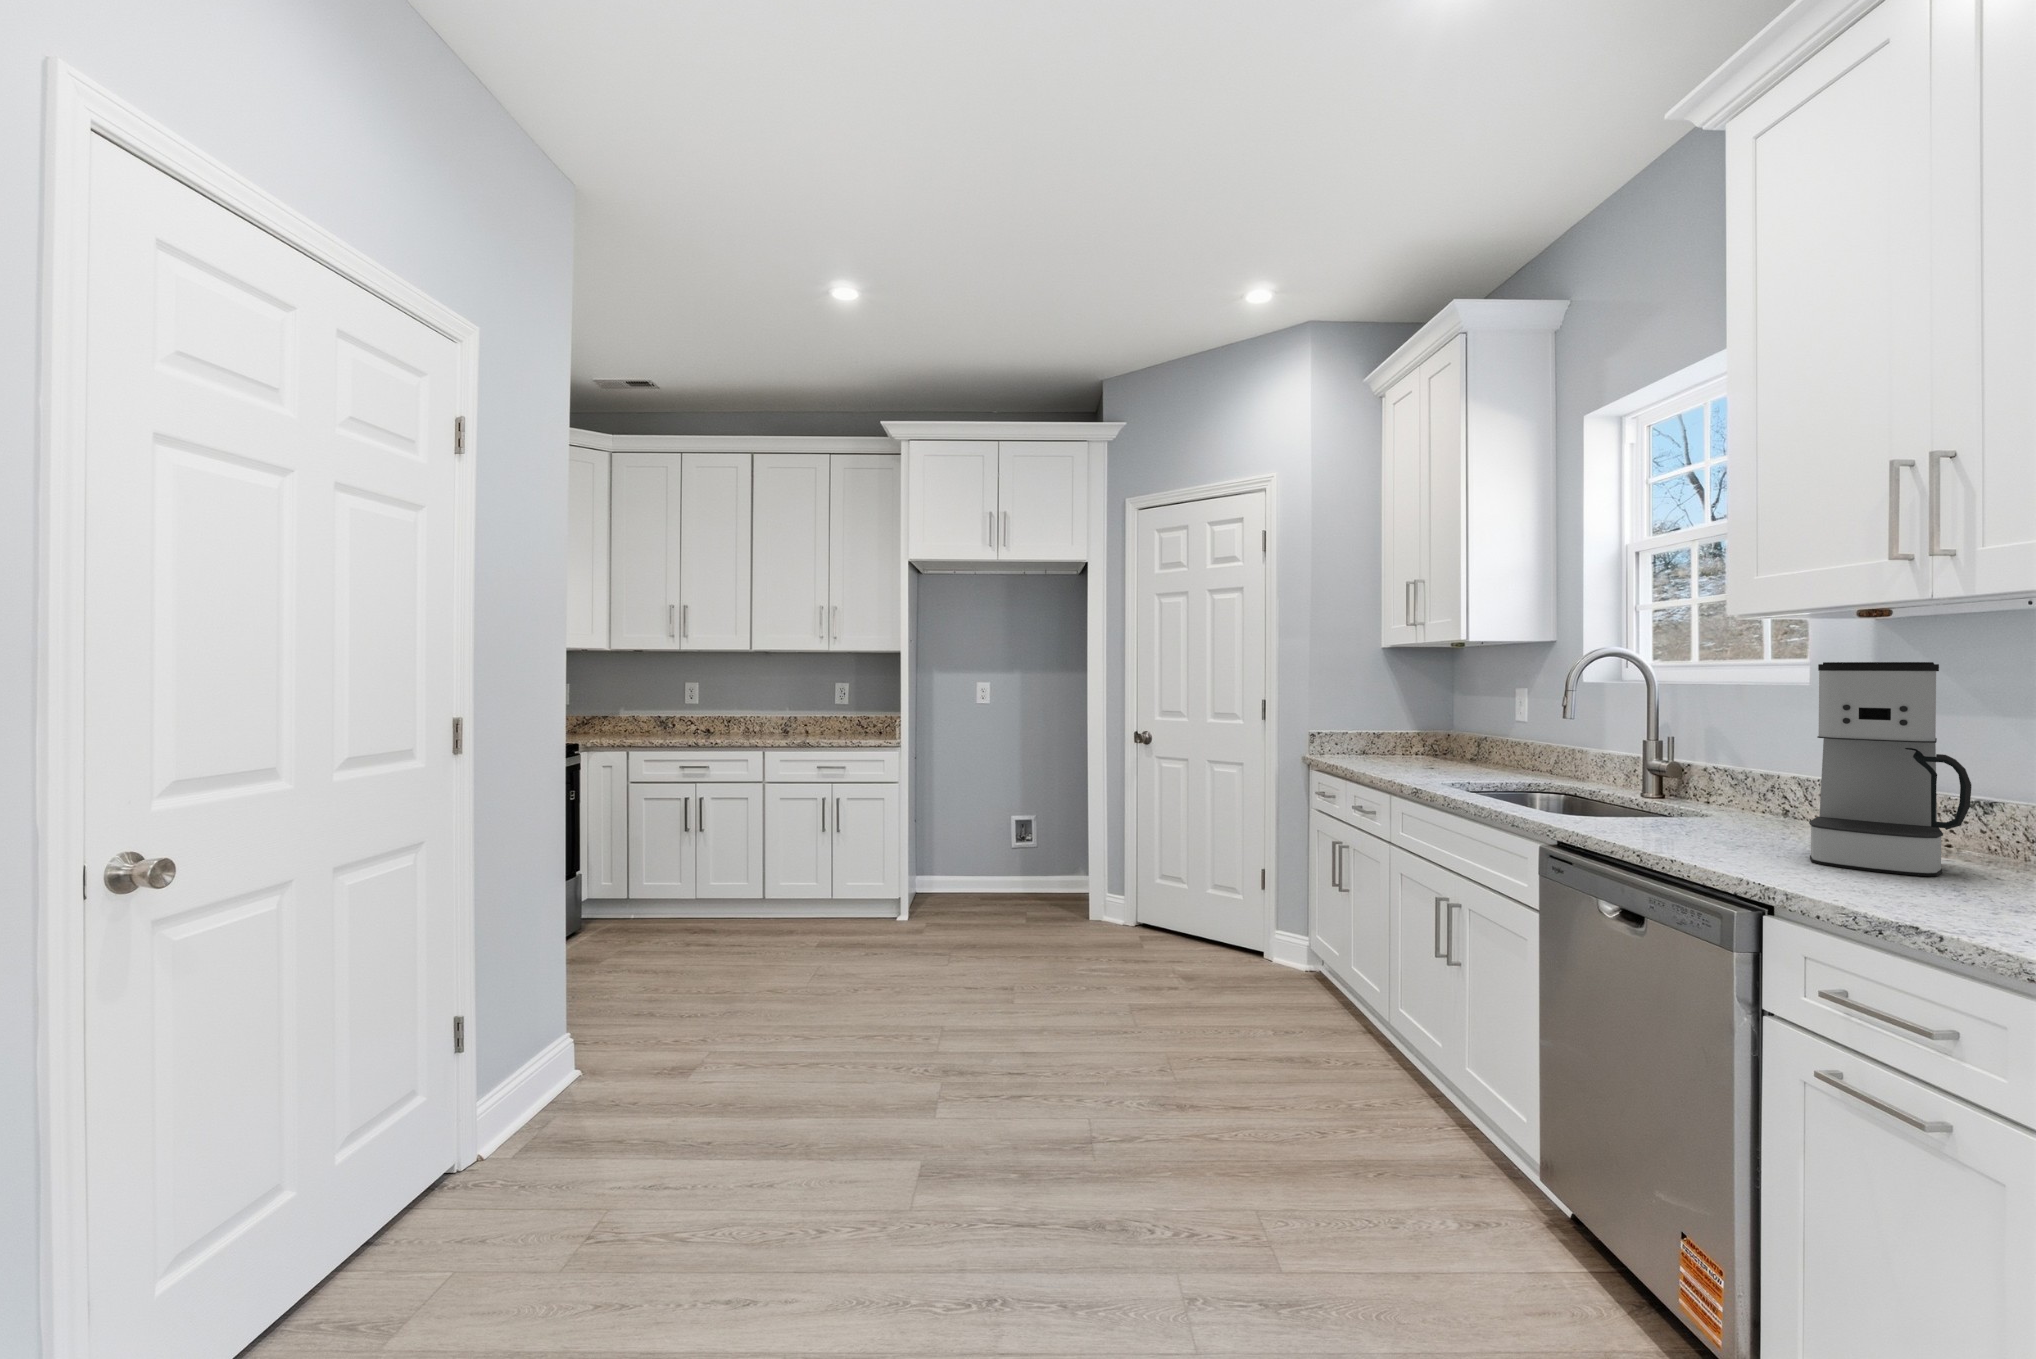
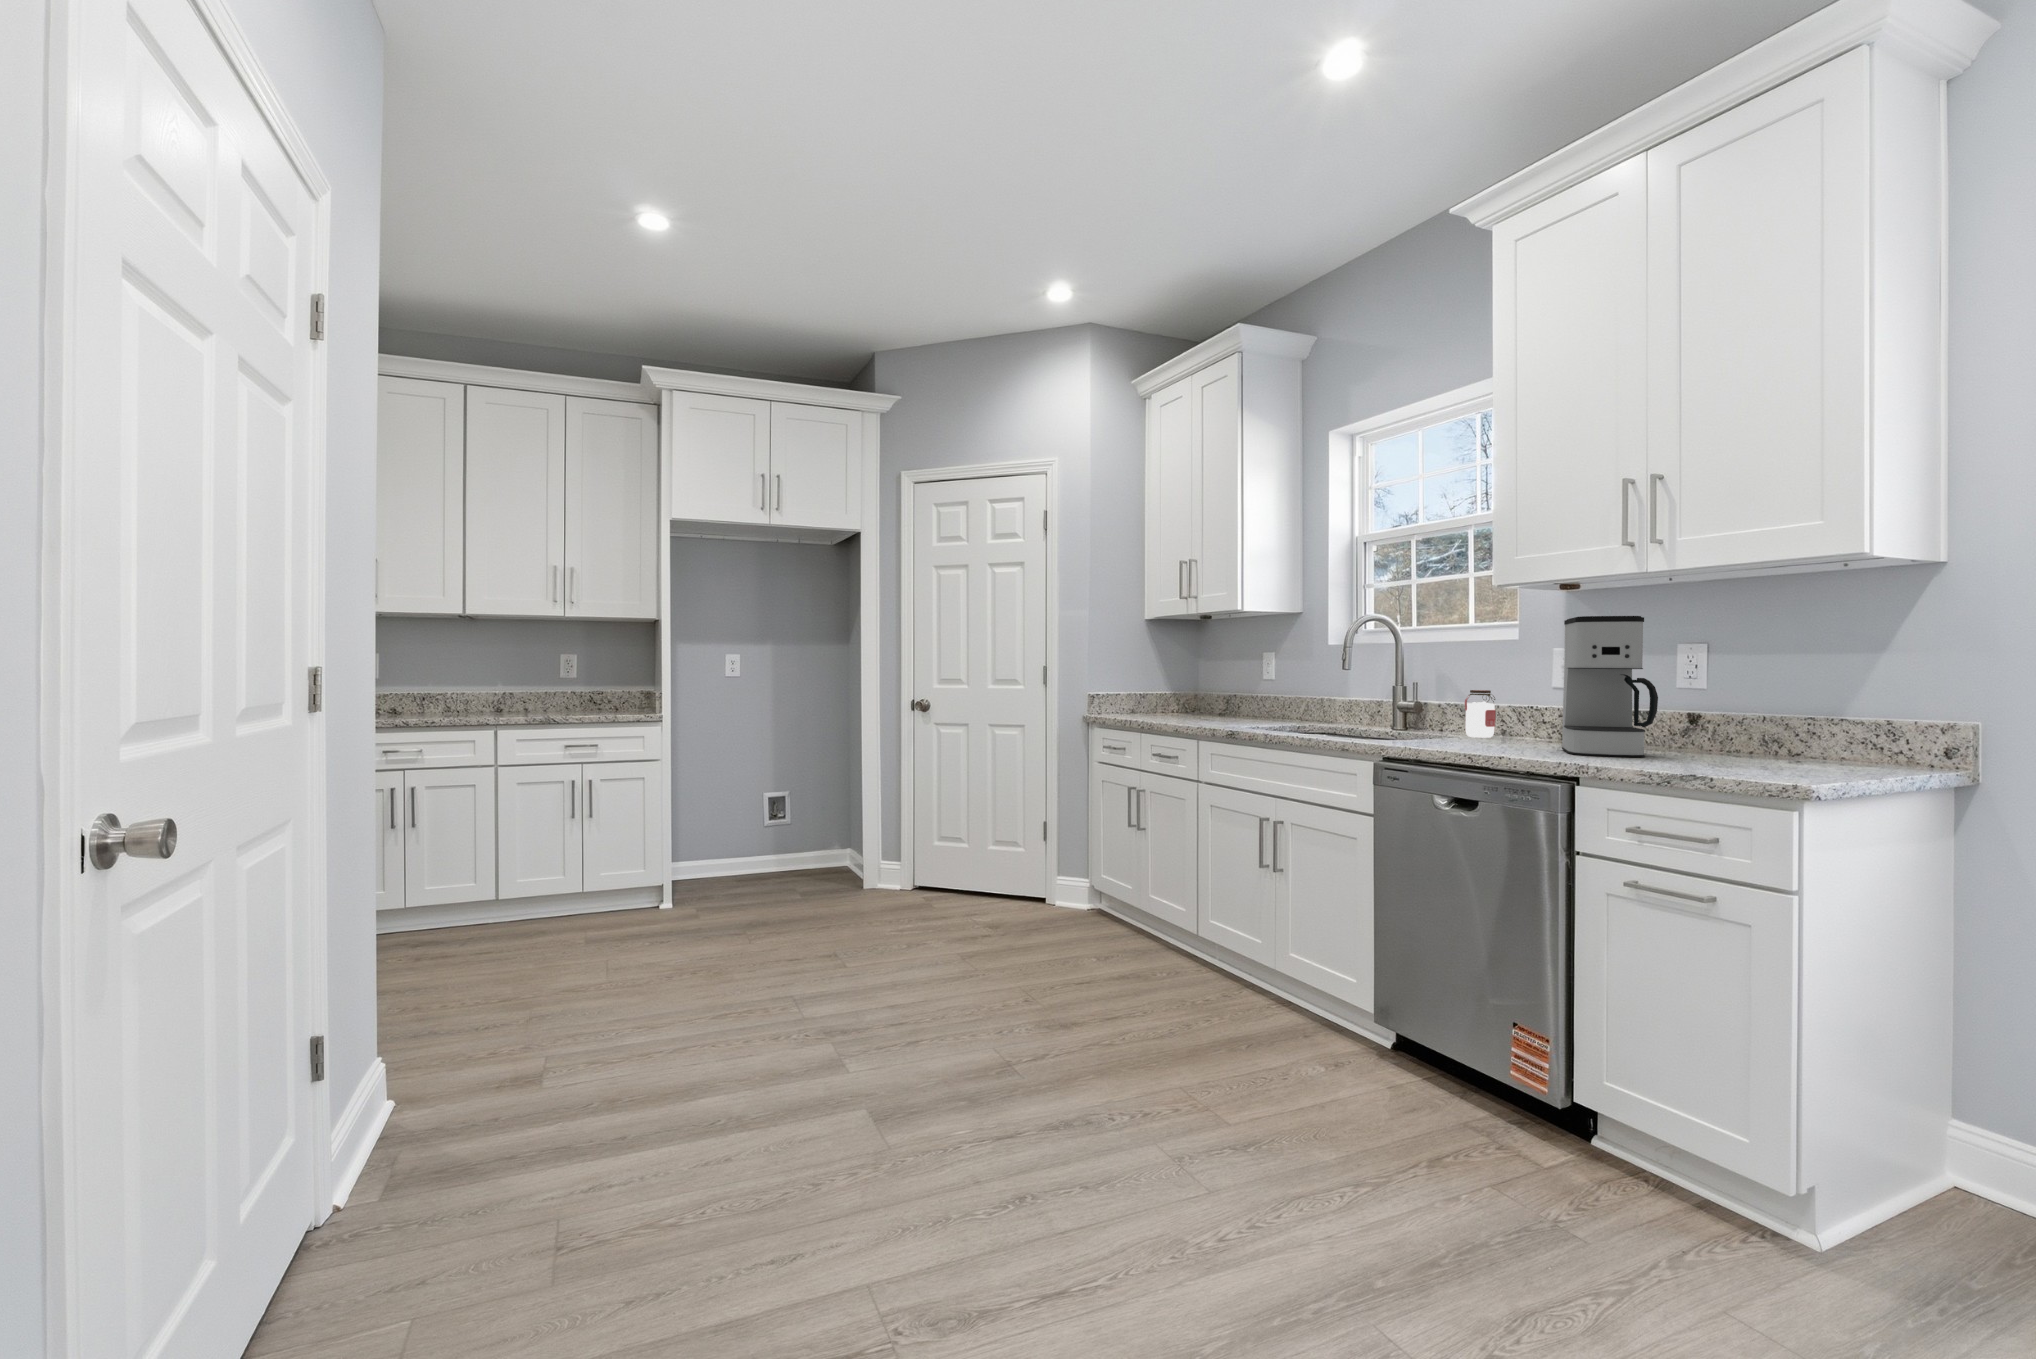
jar: none [1721,752,1770,820] -> present [1465,690,1496,738]

